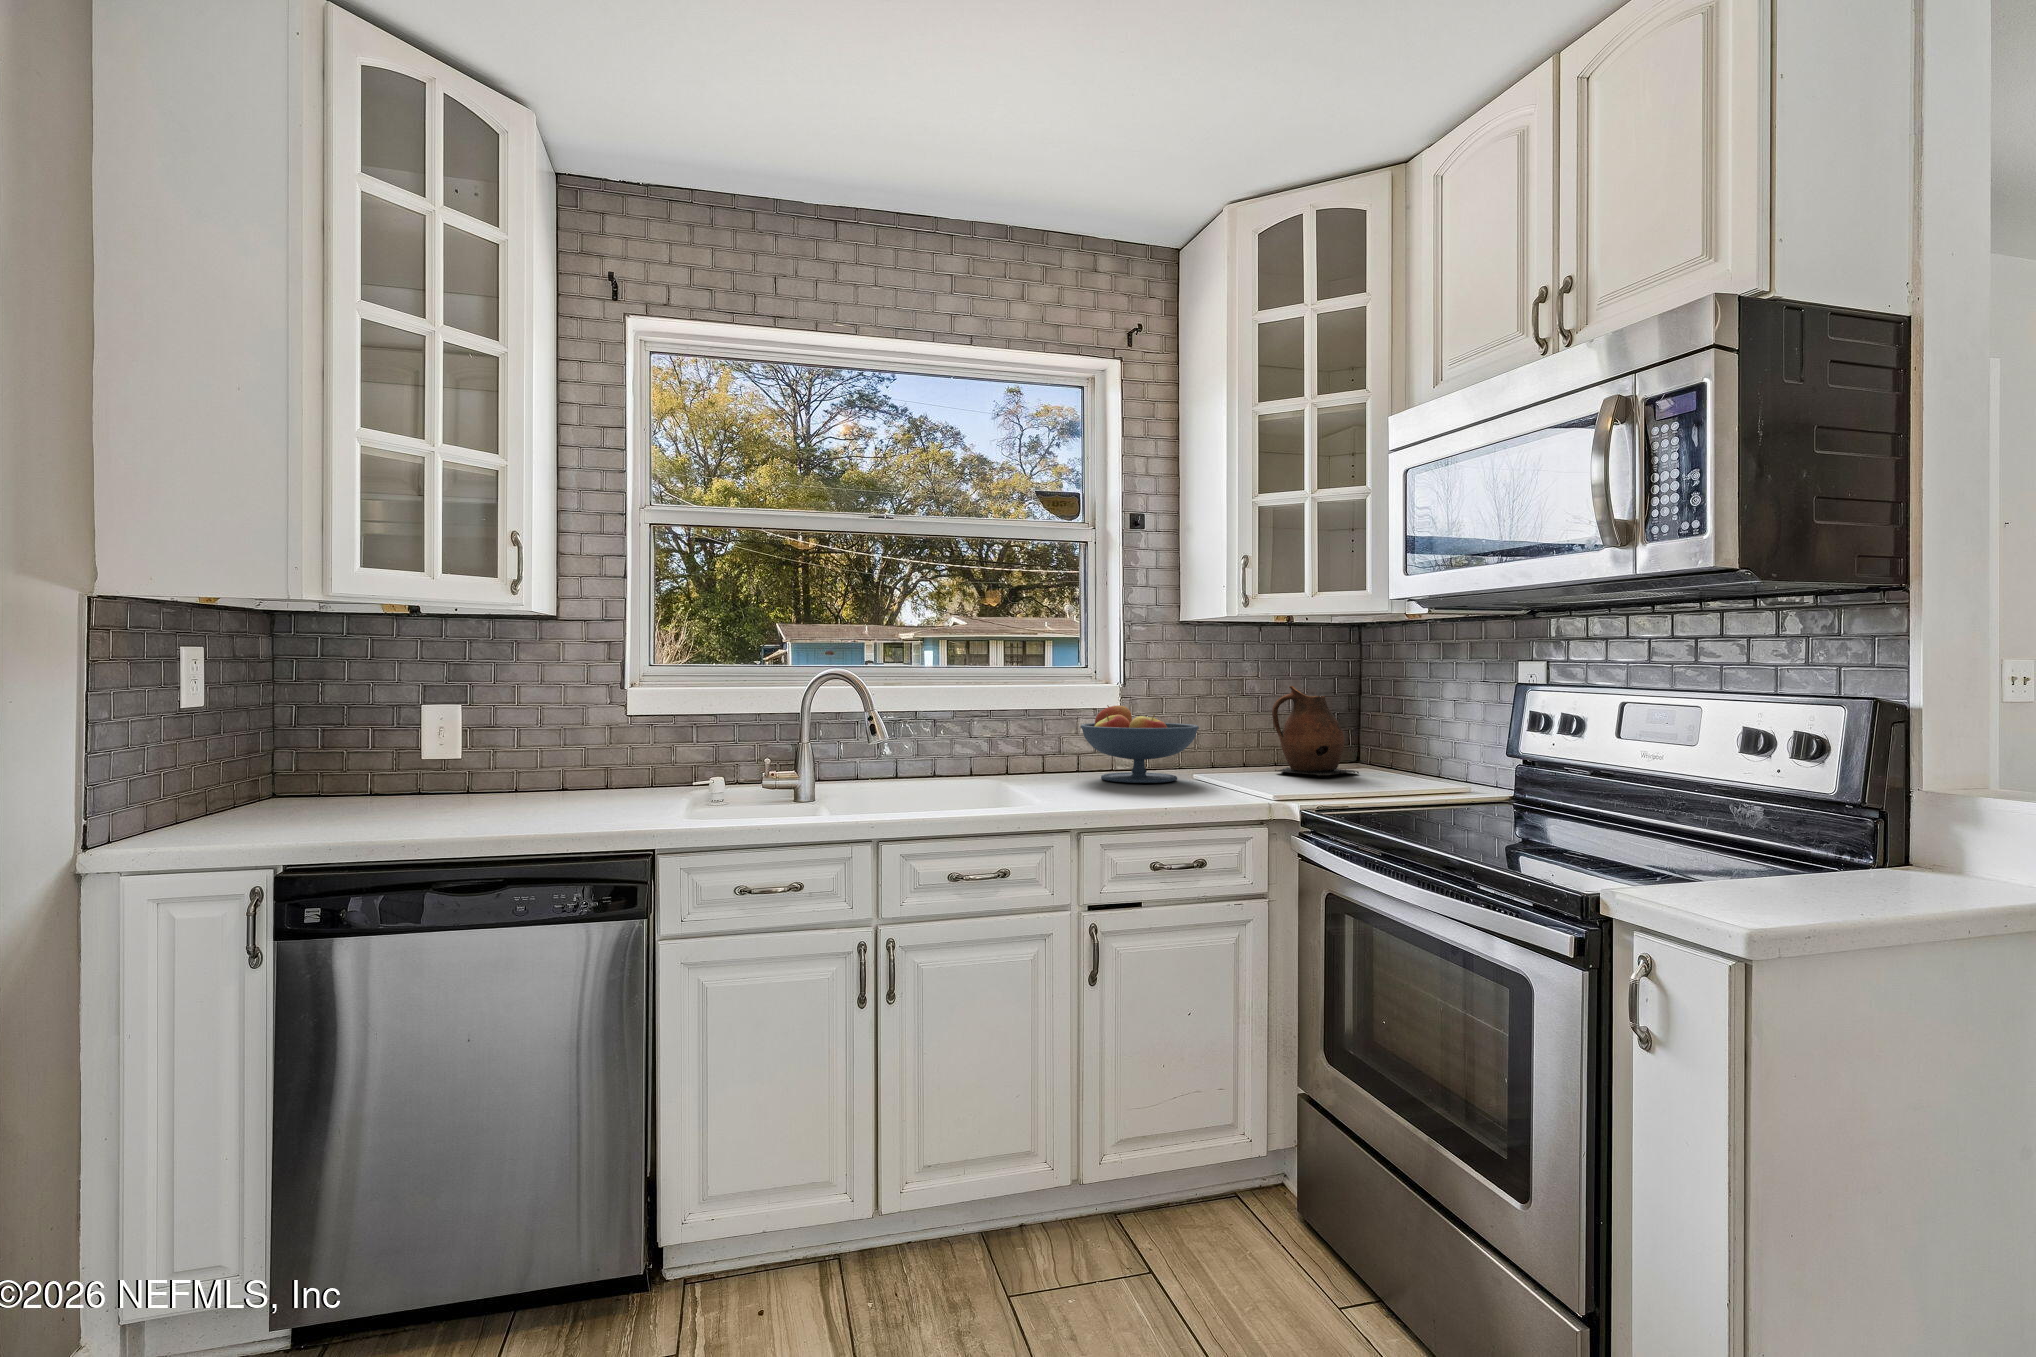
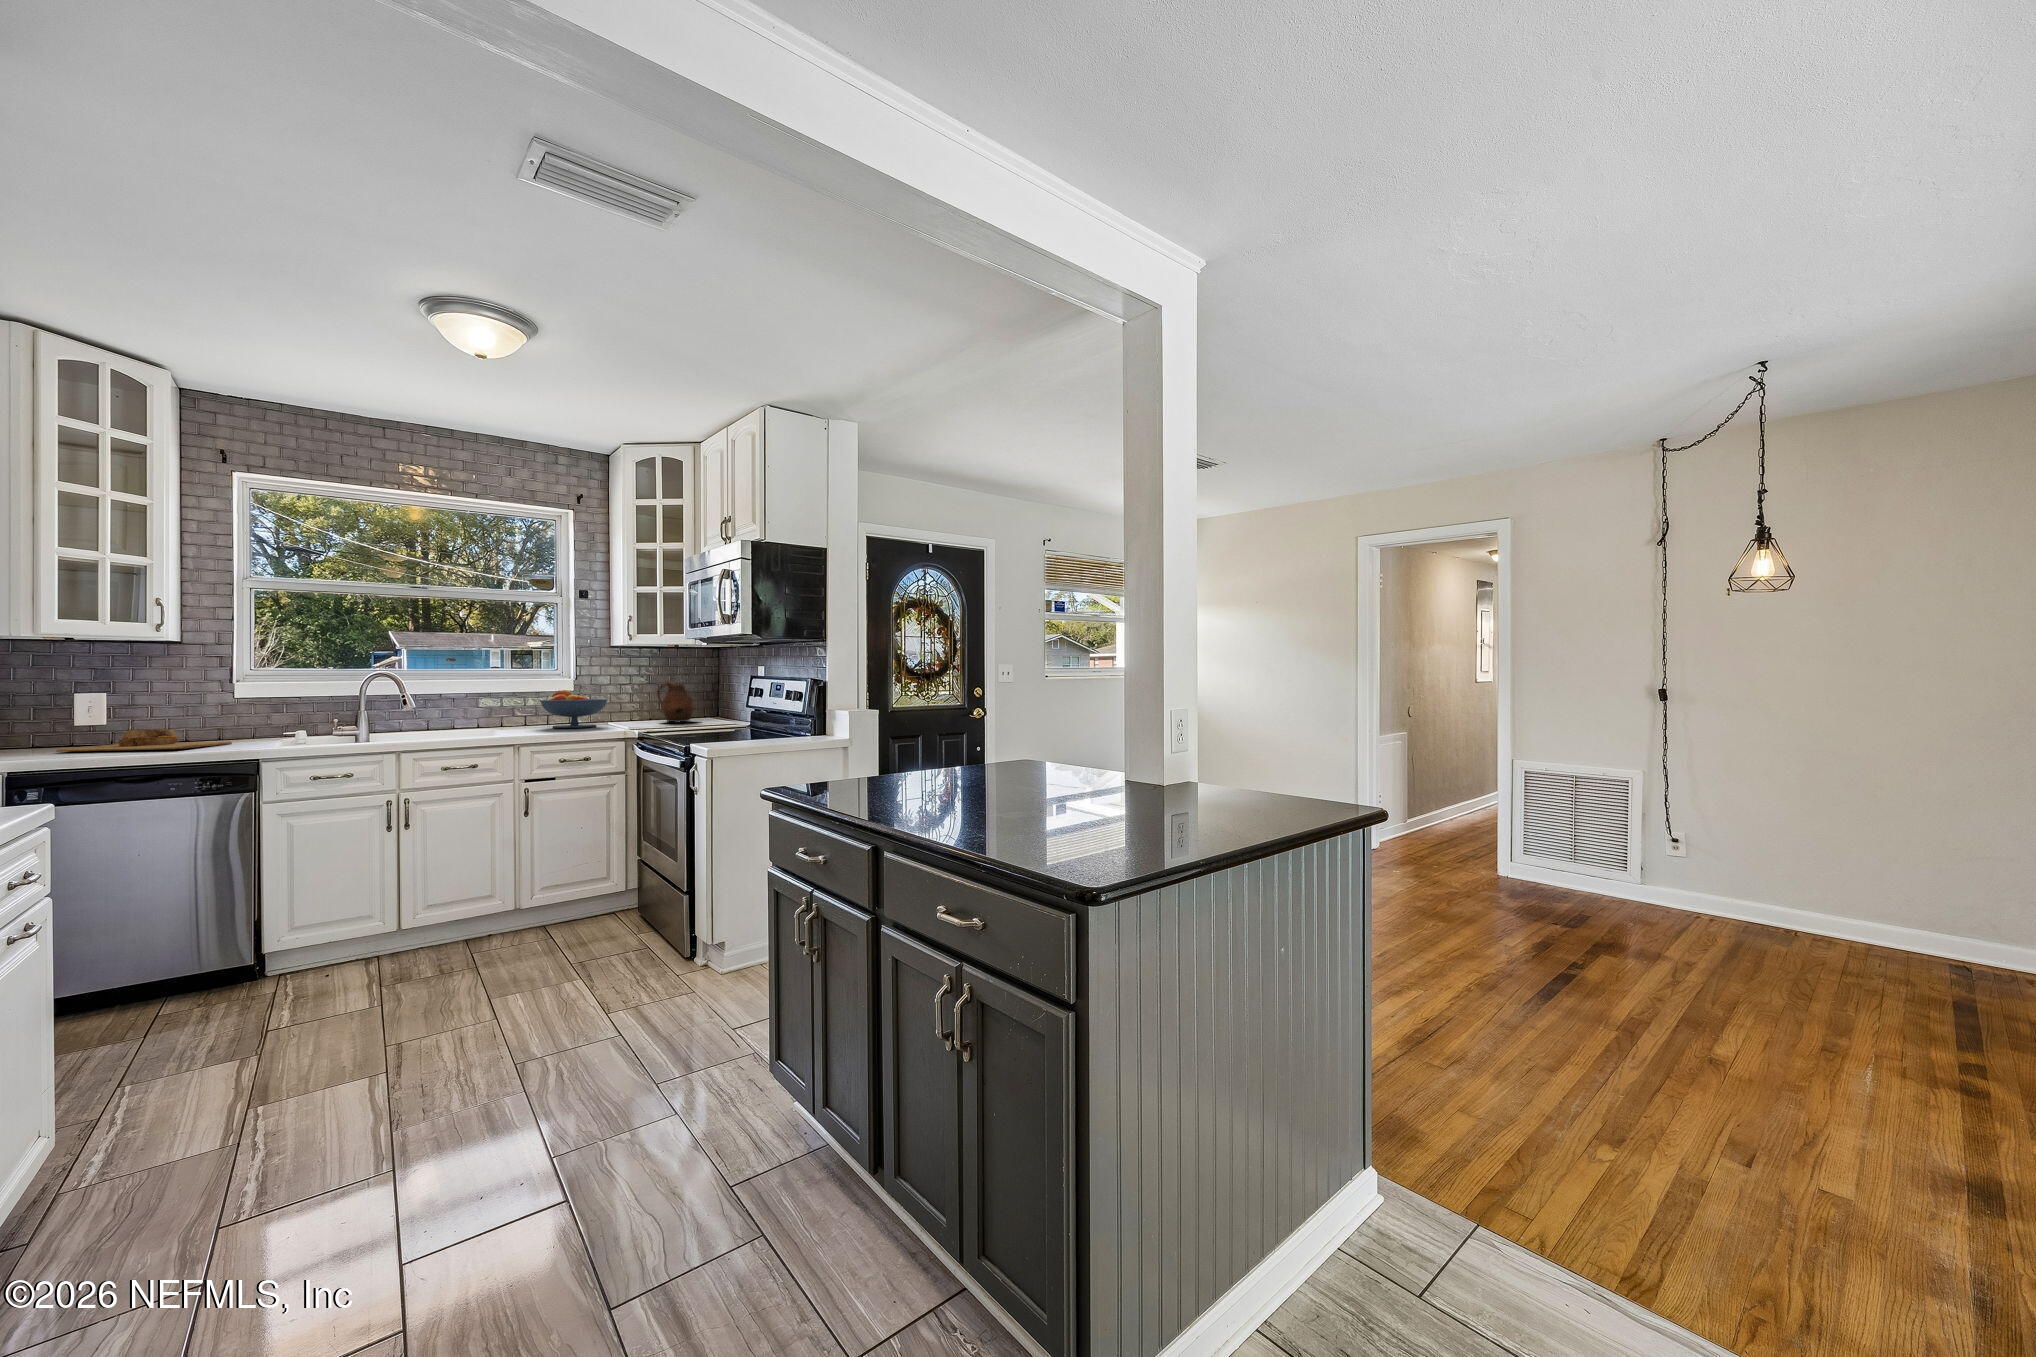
cutting board: none [373,773,619,819] -> present [56,729,232,752]

